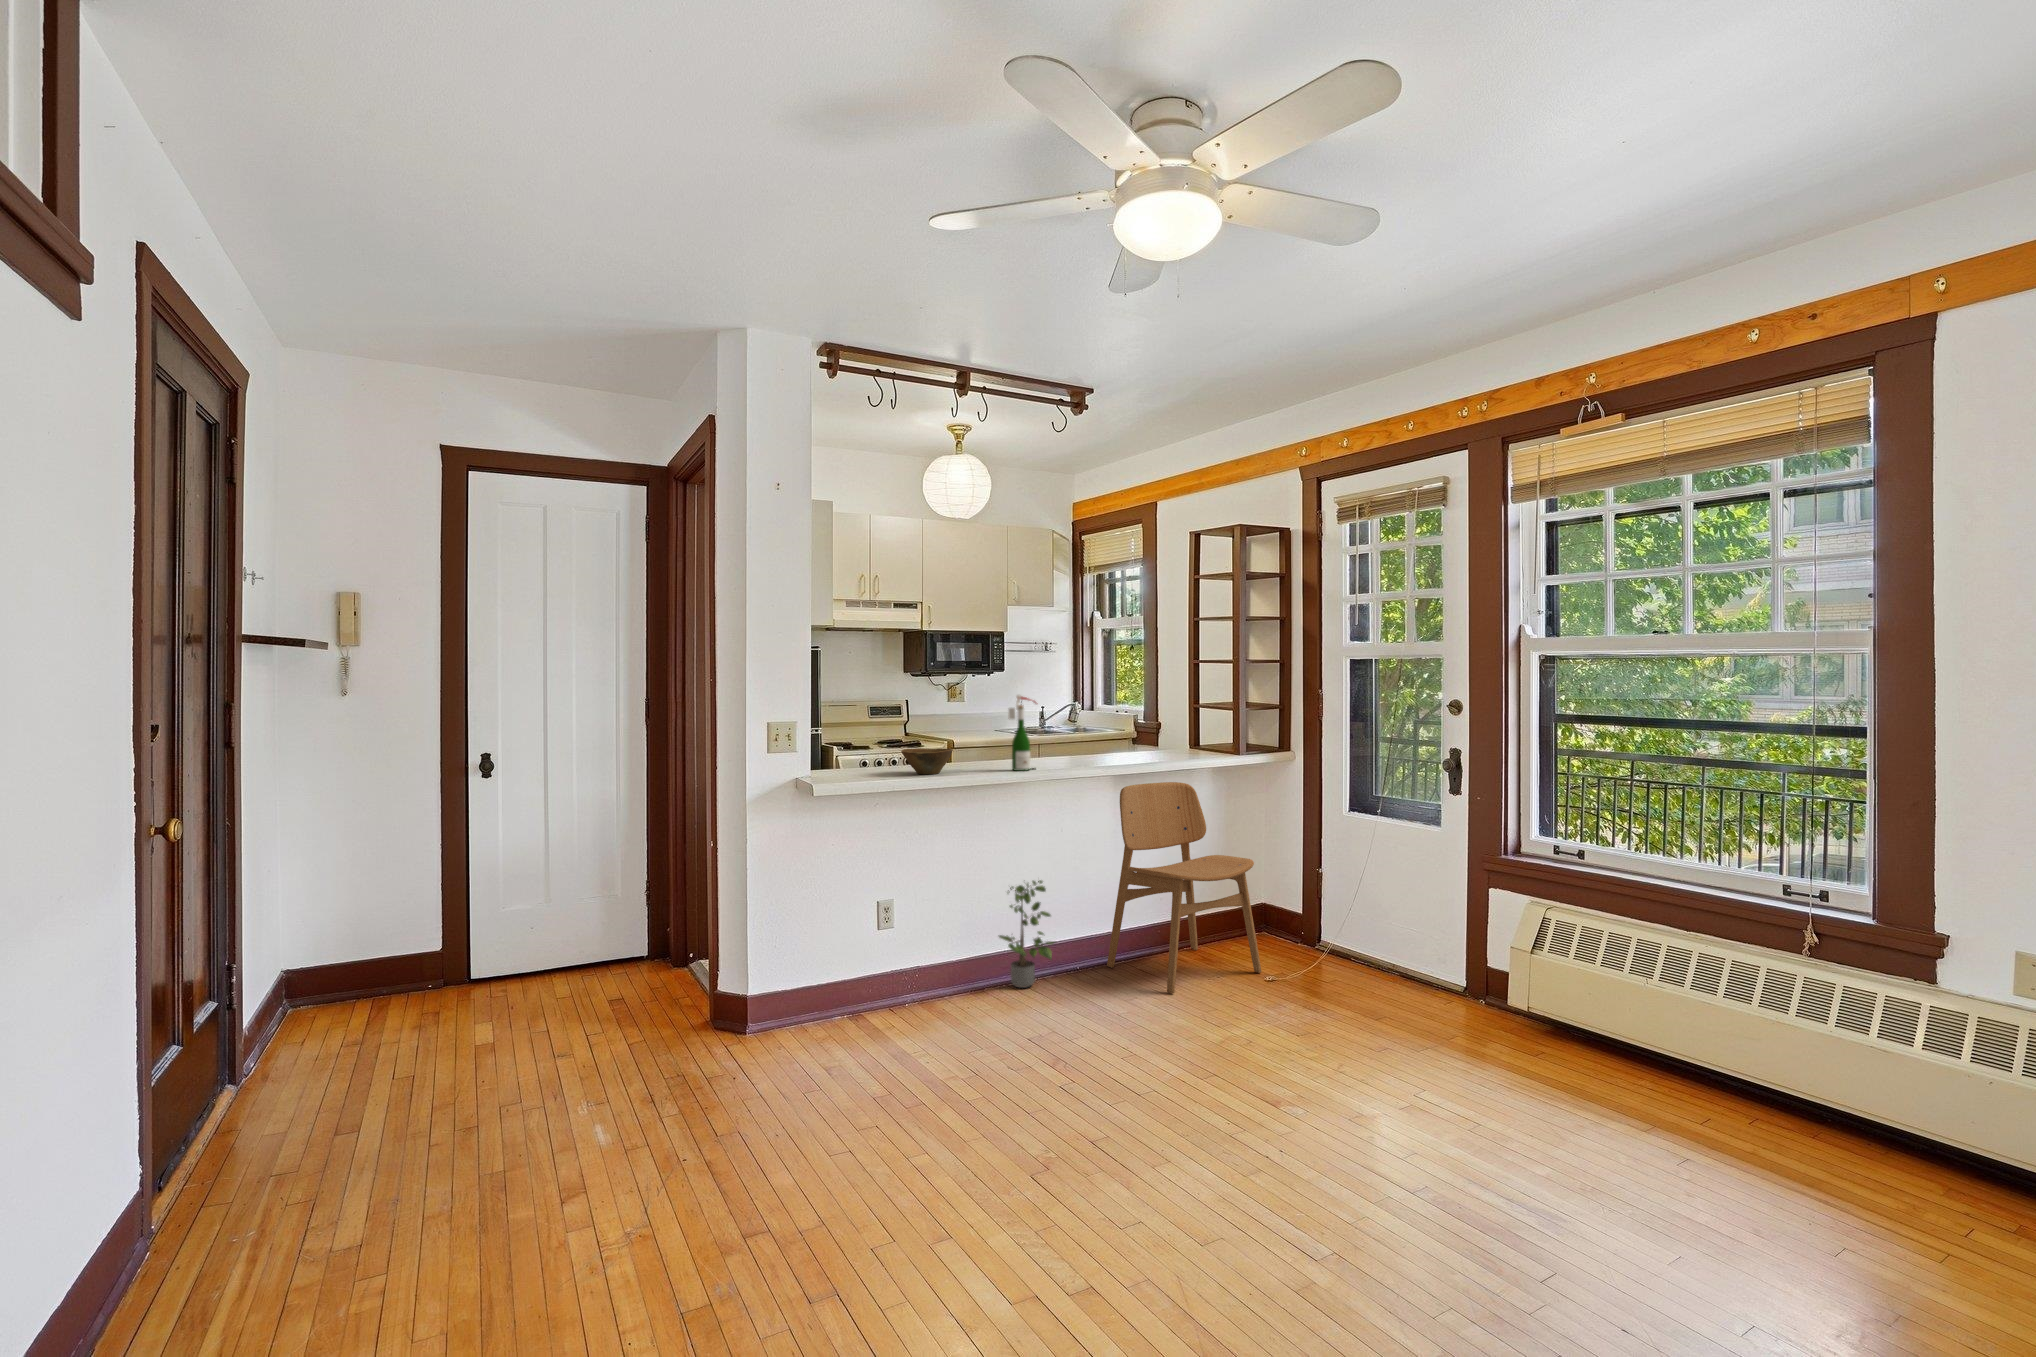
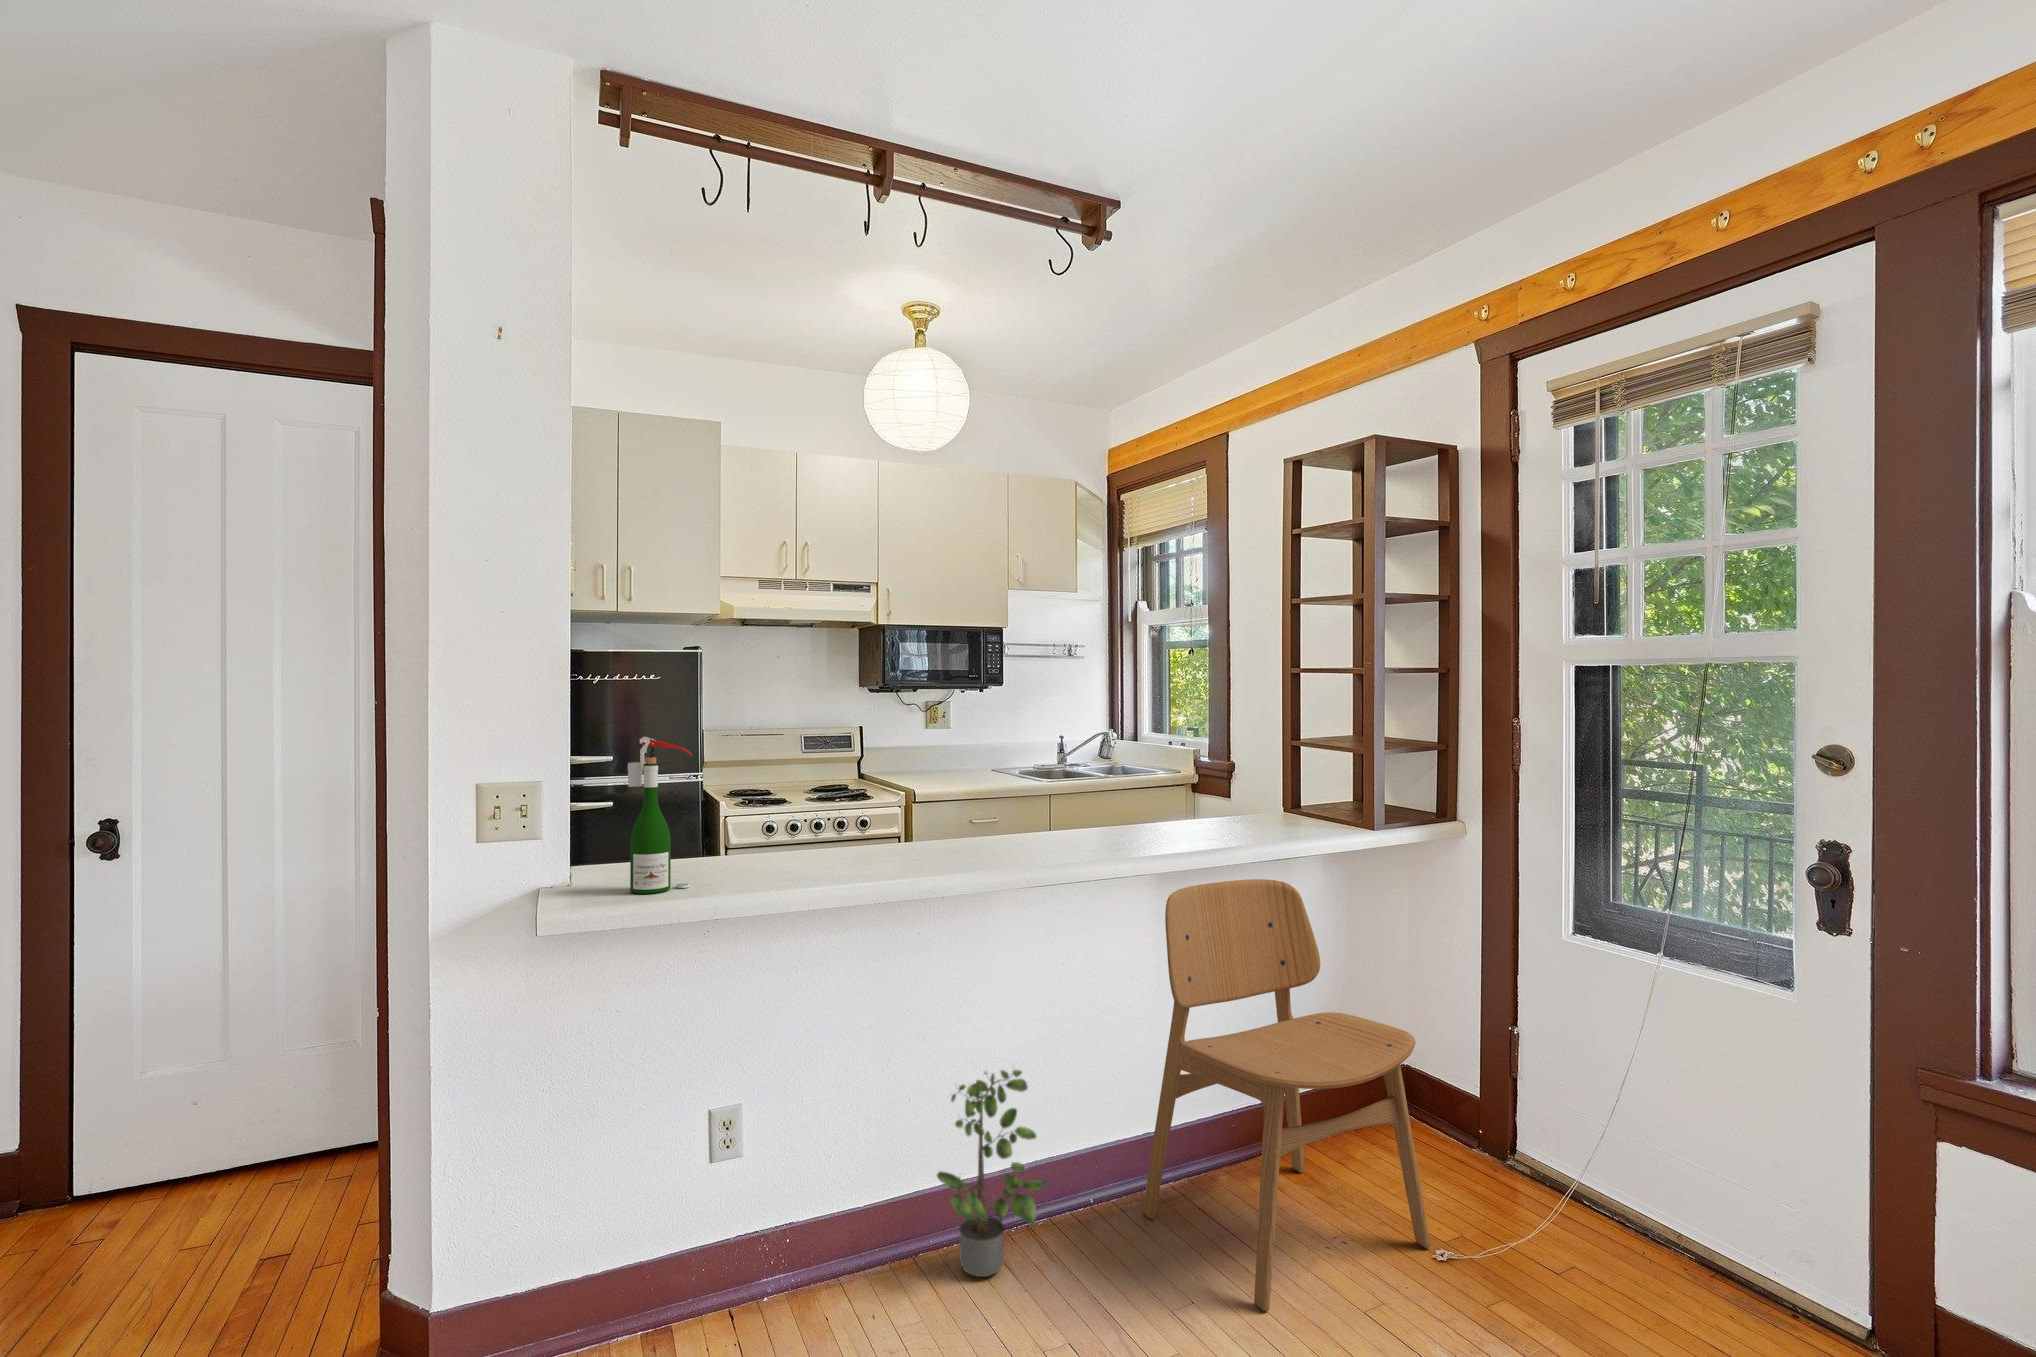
wine bottle: present [1009,695,1036,771] -> present [628,737,692,894]
bowl: present [901,748,953,774] -> none [759,823,856,875]

